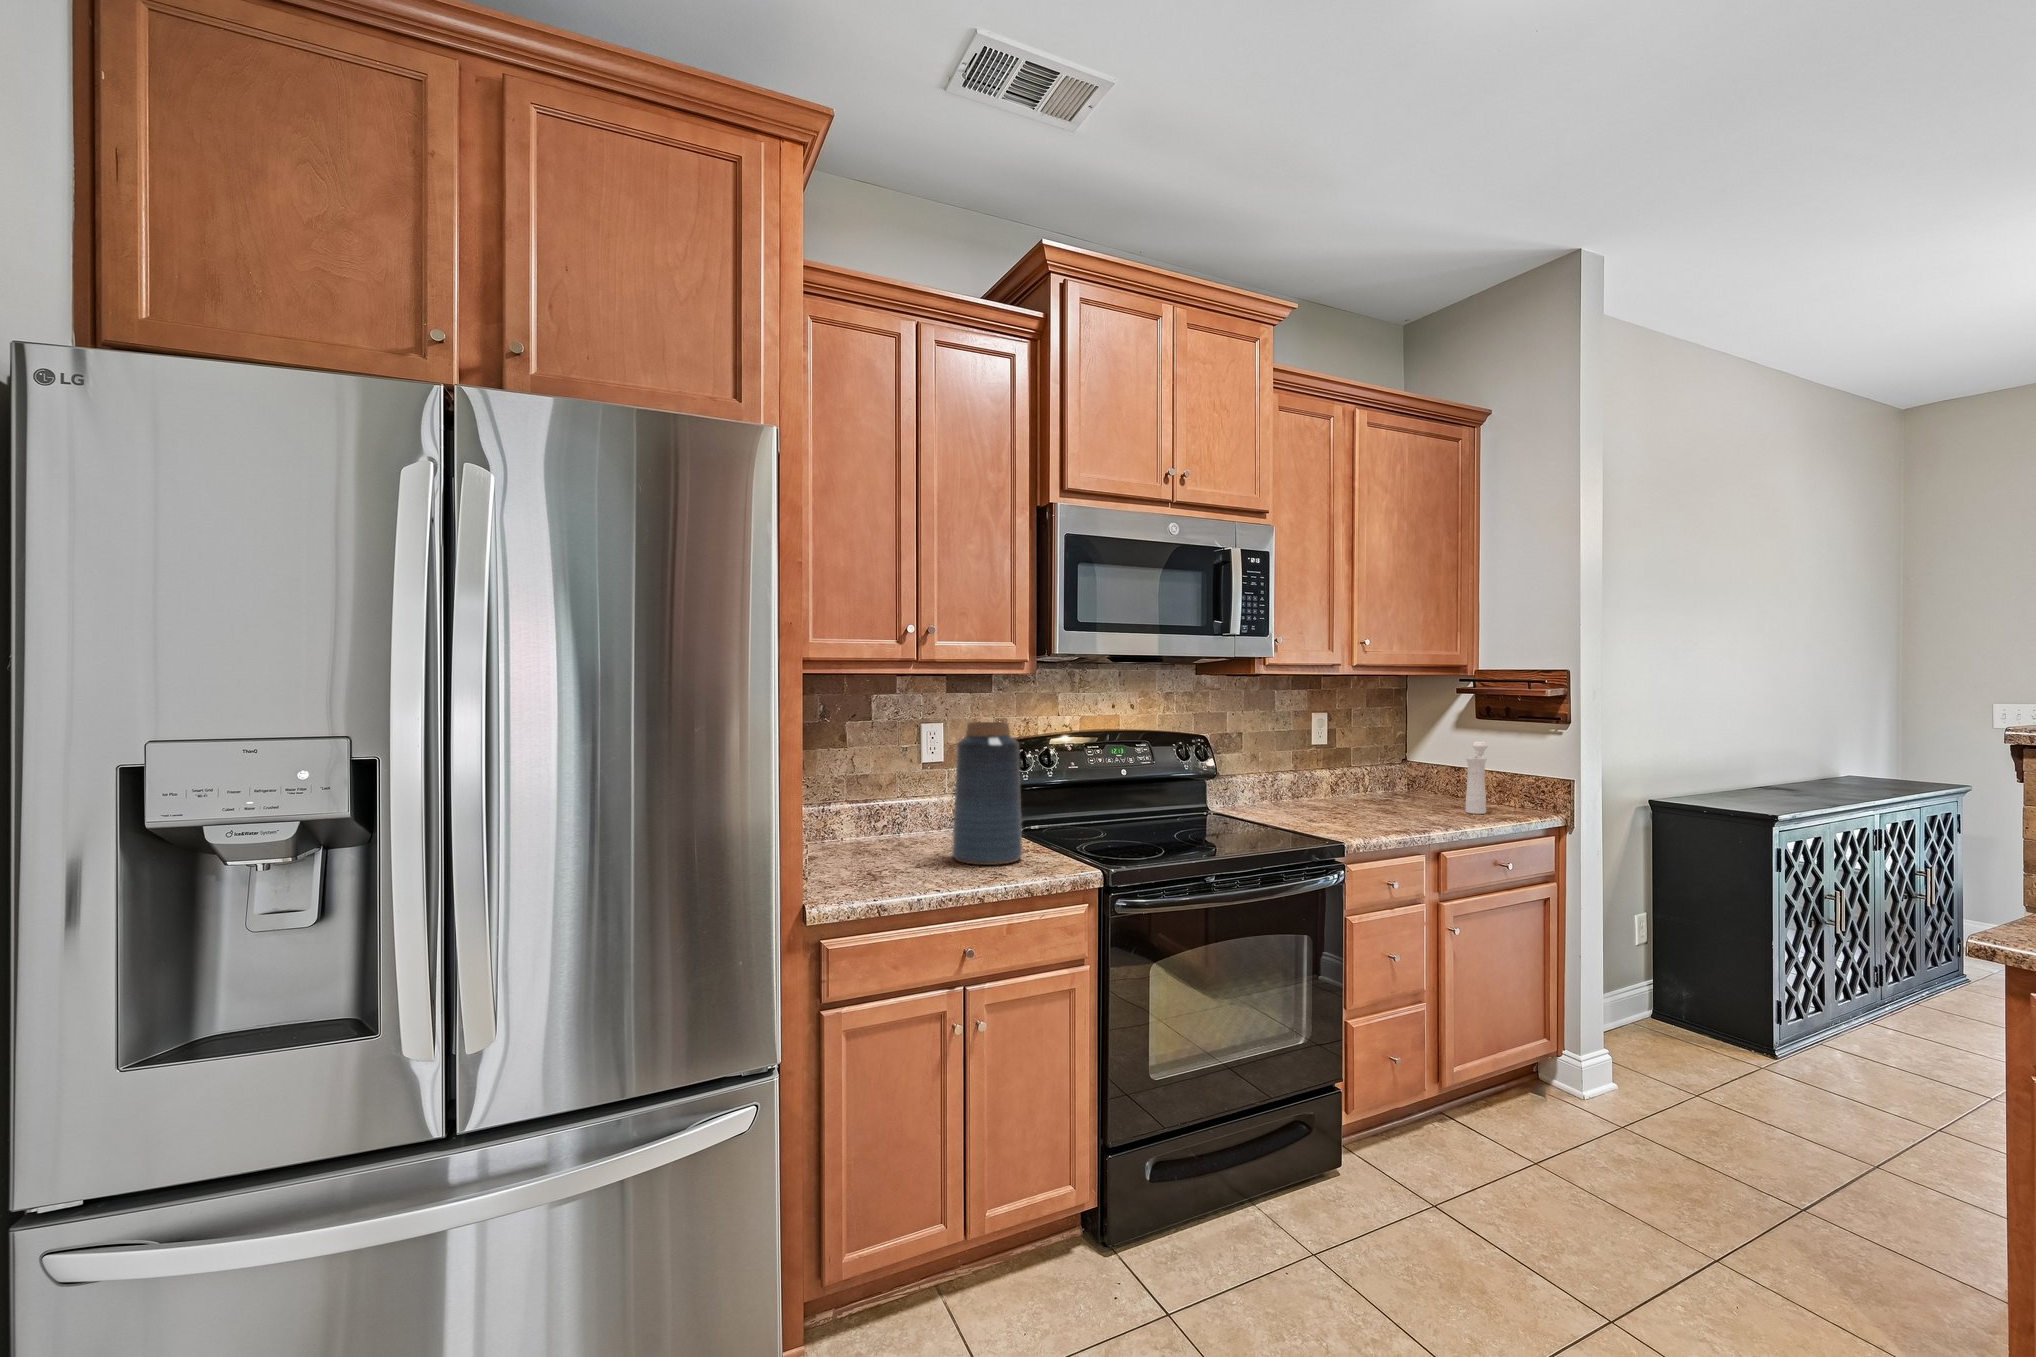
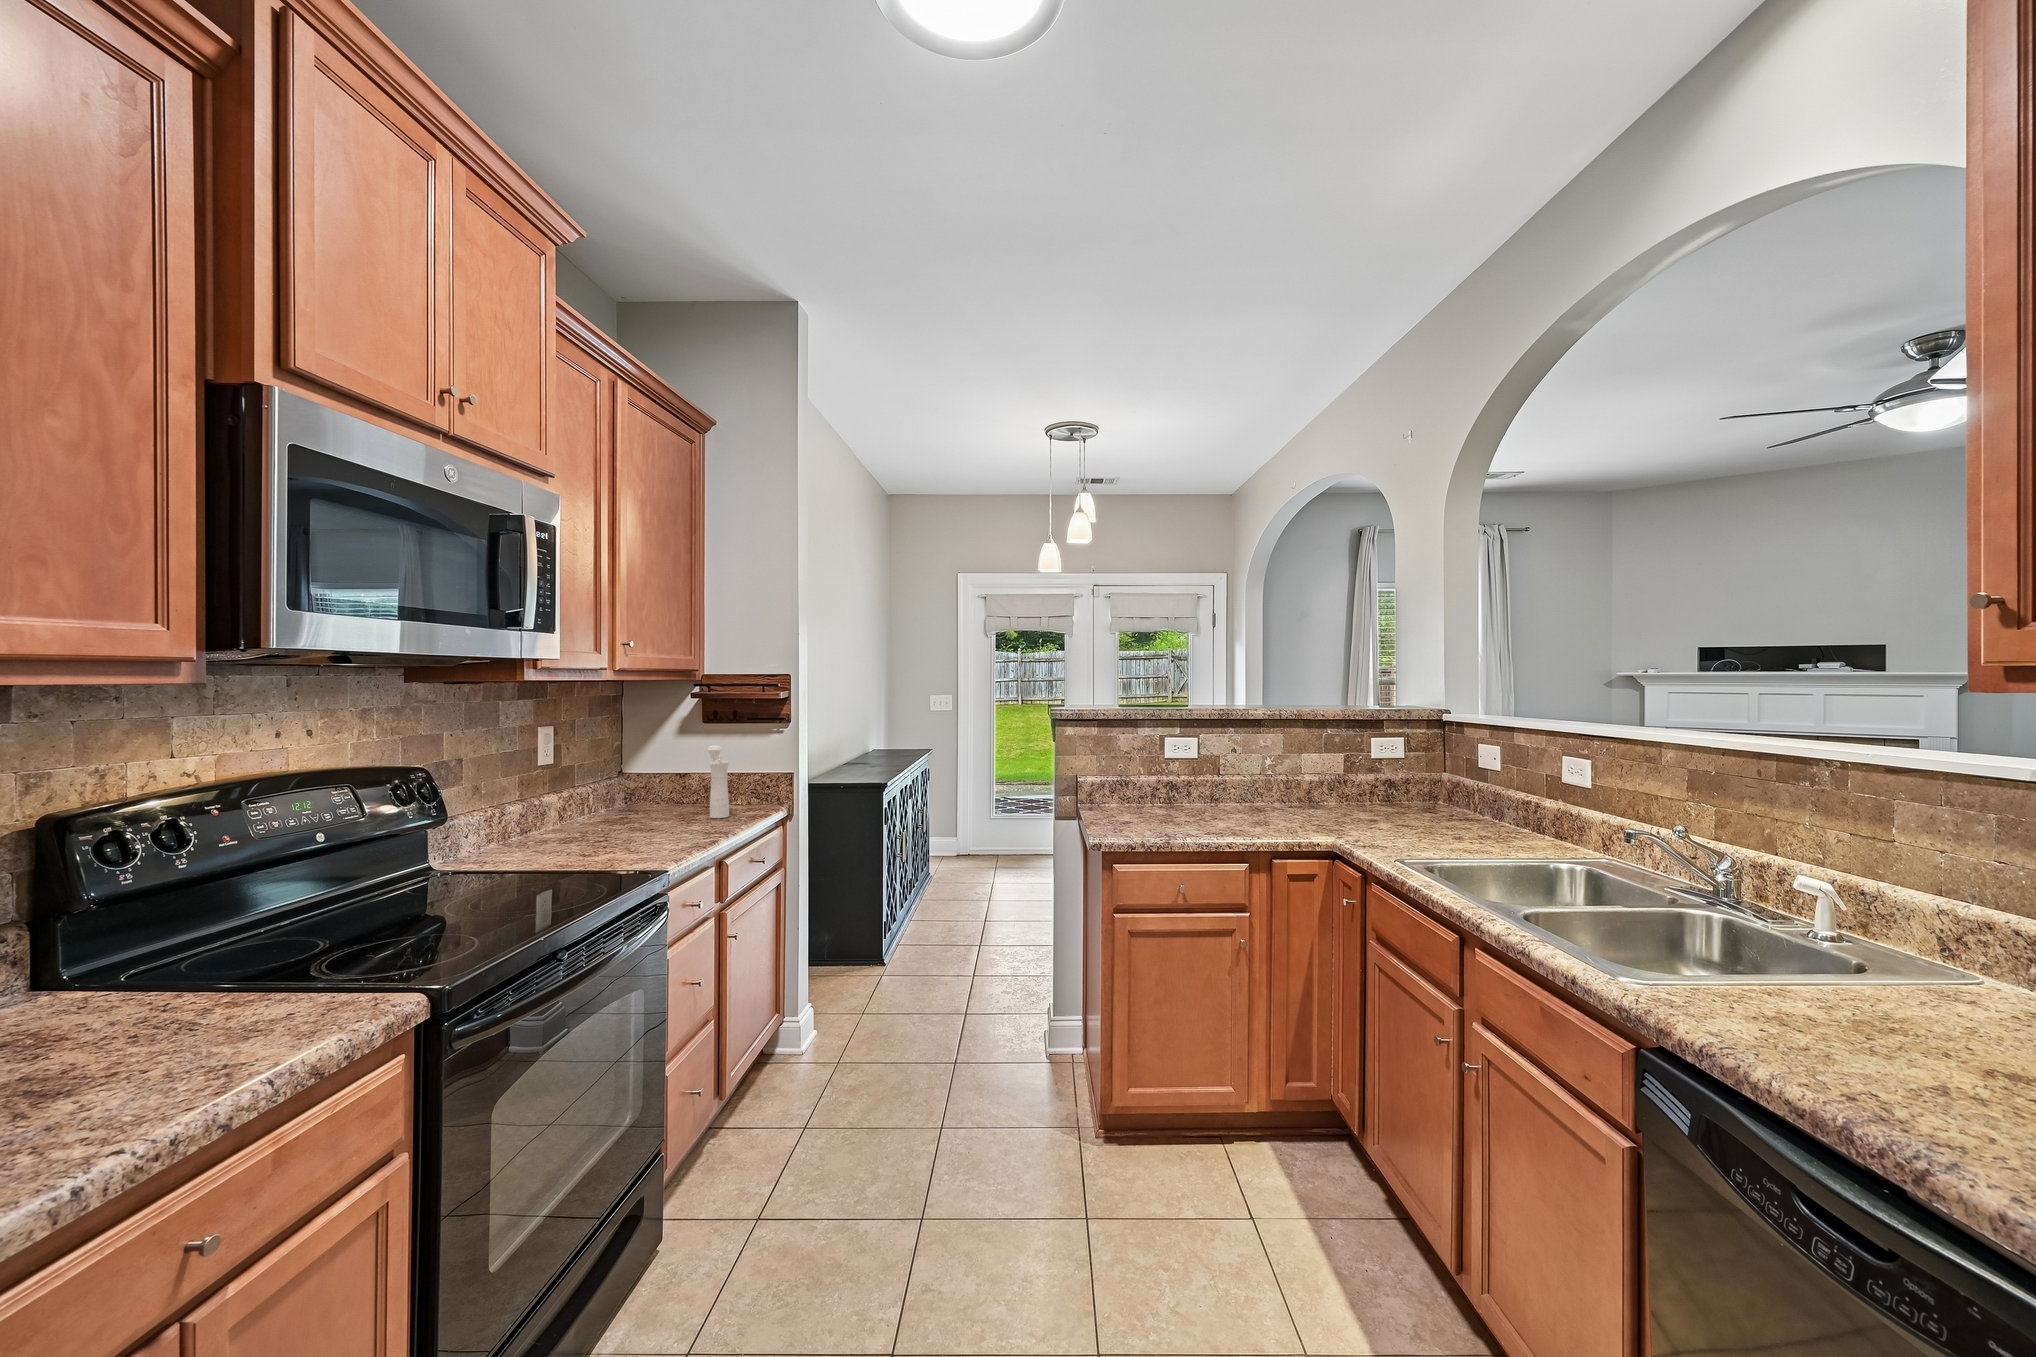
vase: present [952,722,1022,865] -> none [63,786,242,1063]

